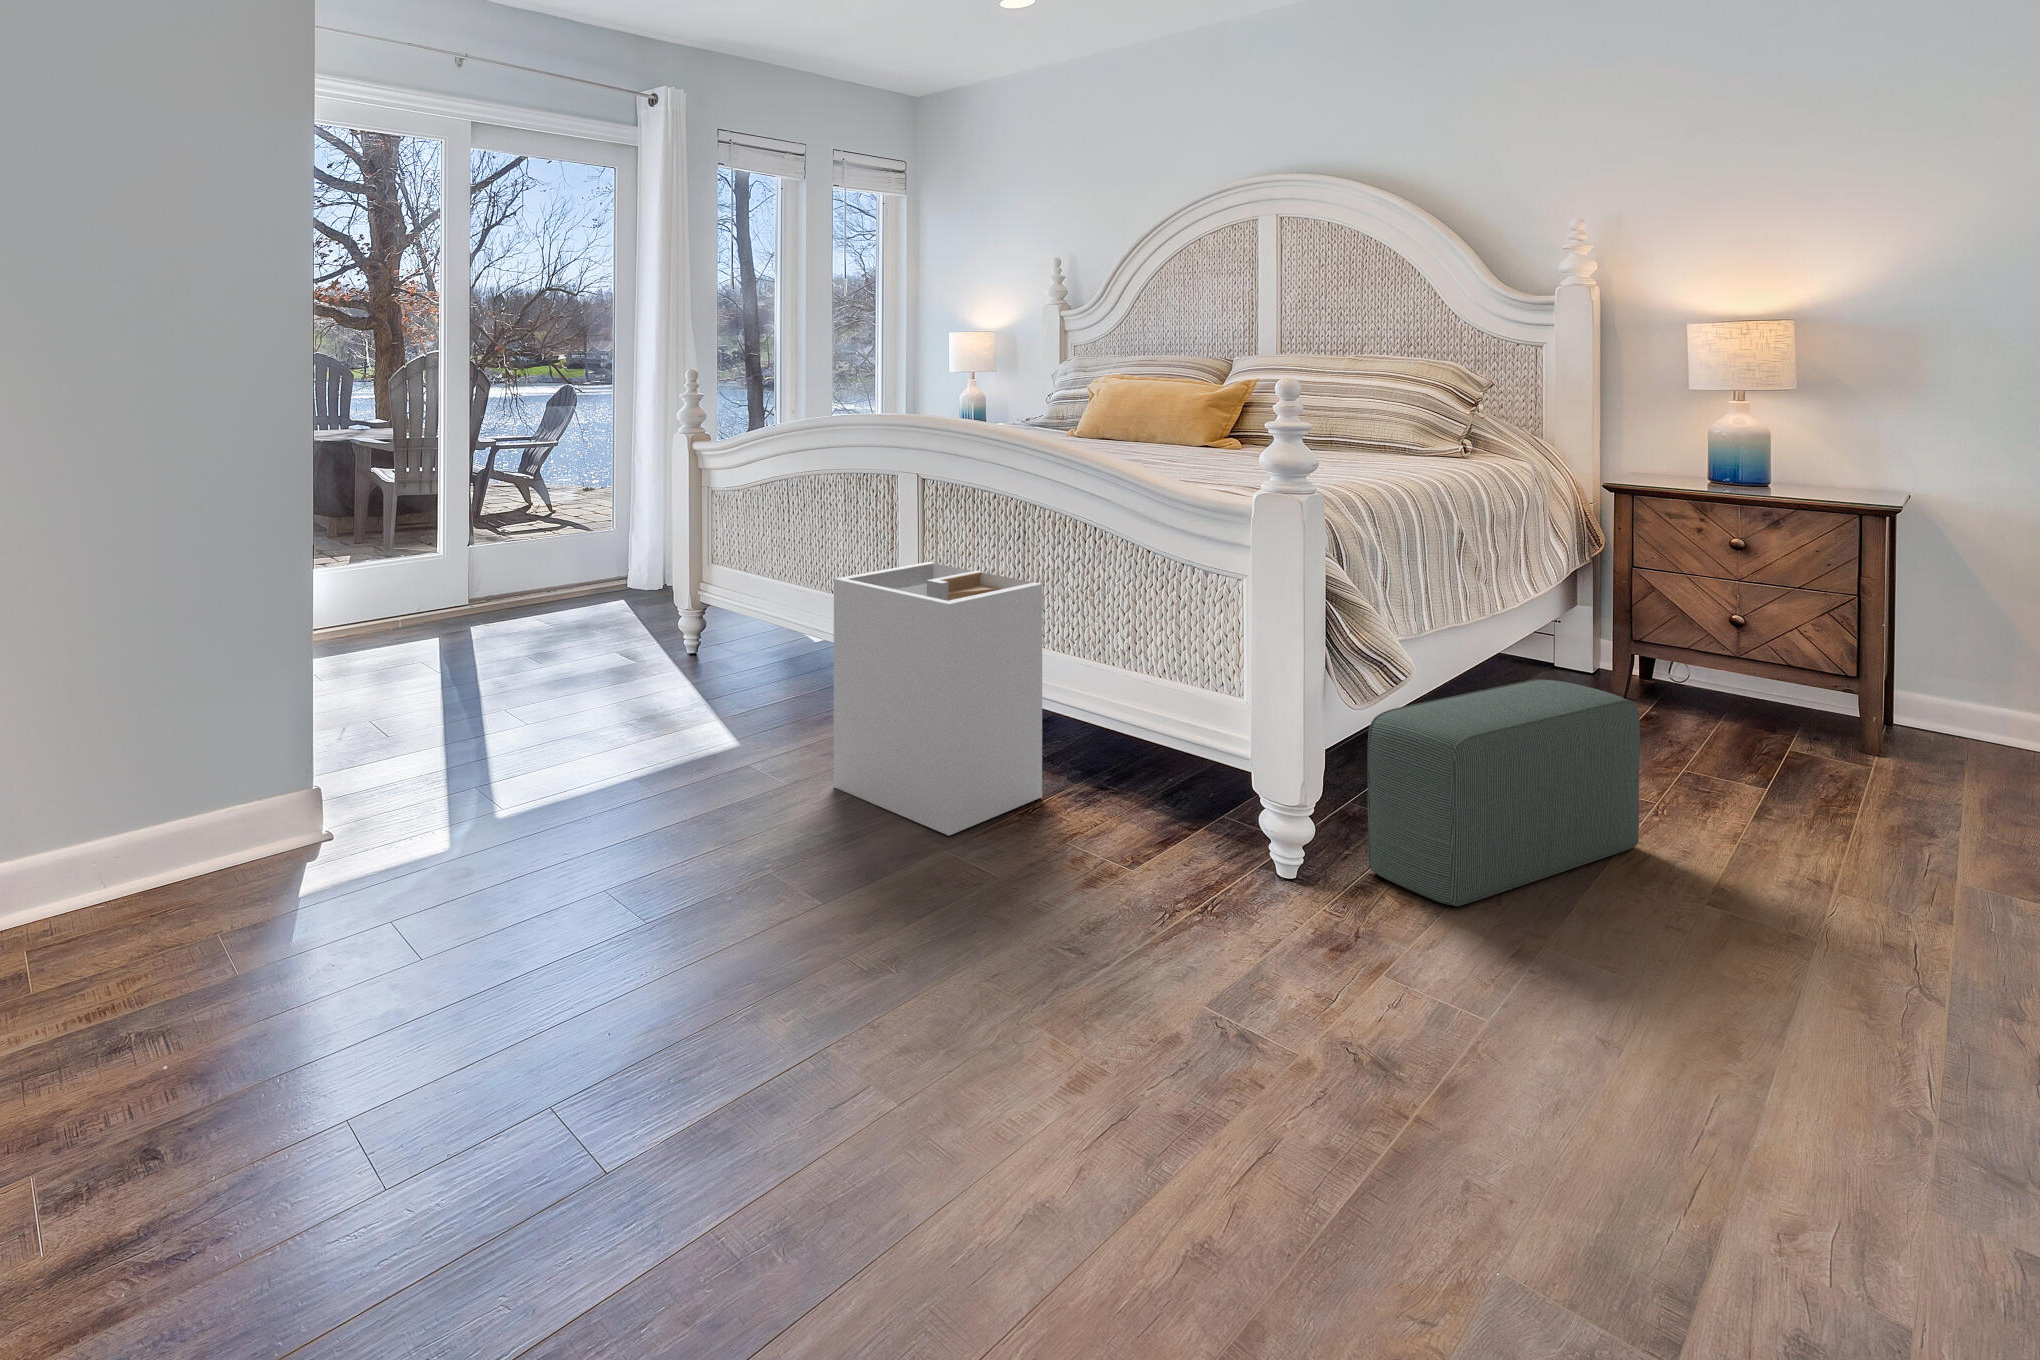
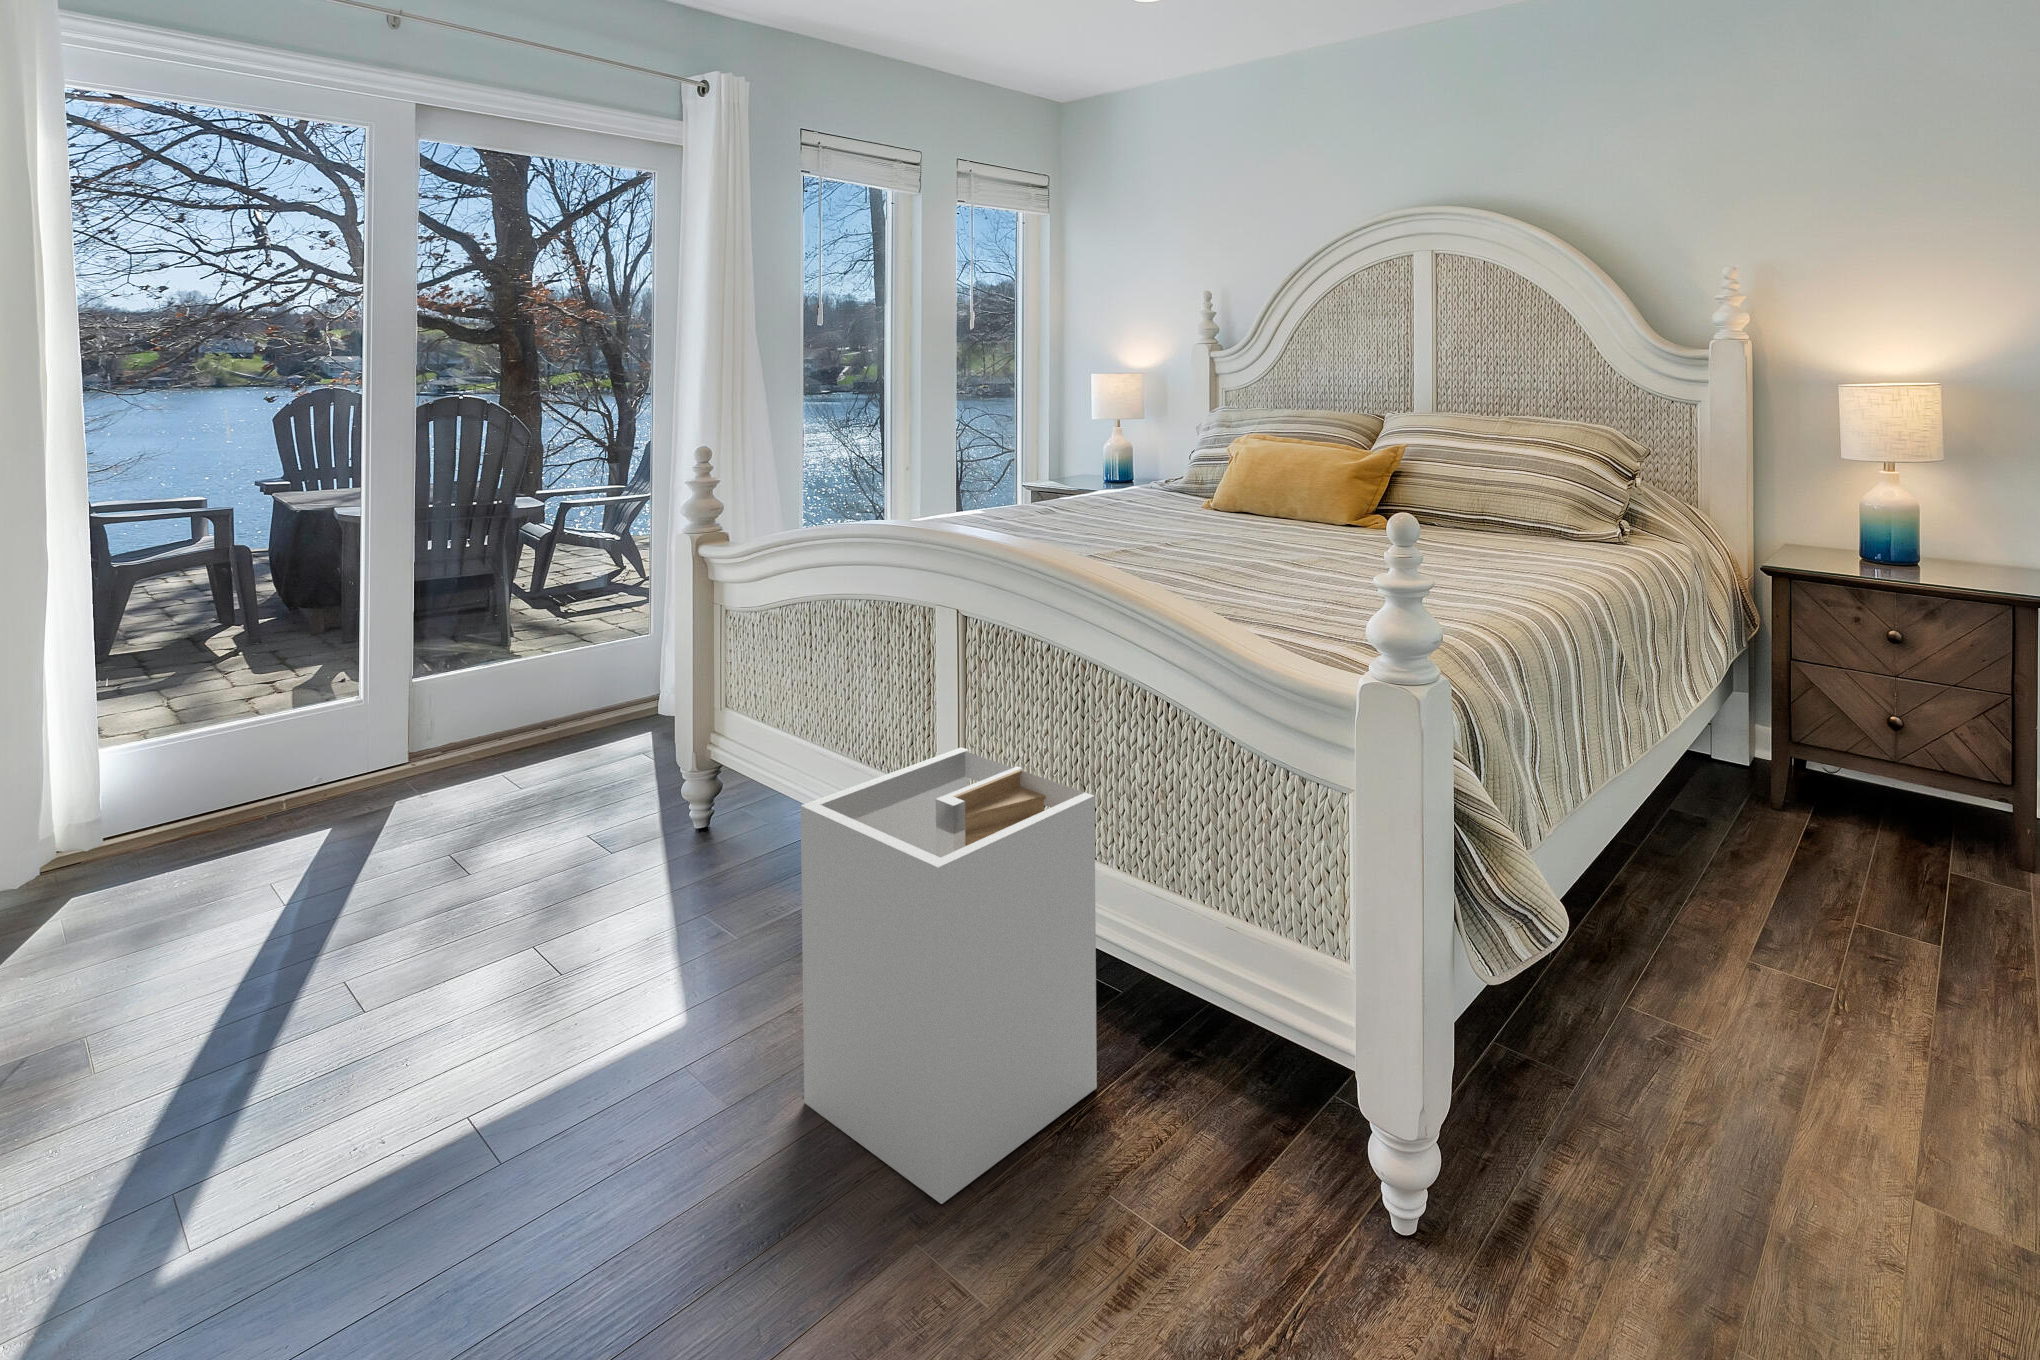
pouf: present [1368,679,1640,906] -> none [1505,875,1823,1271]

